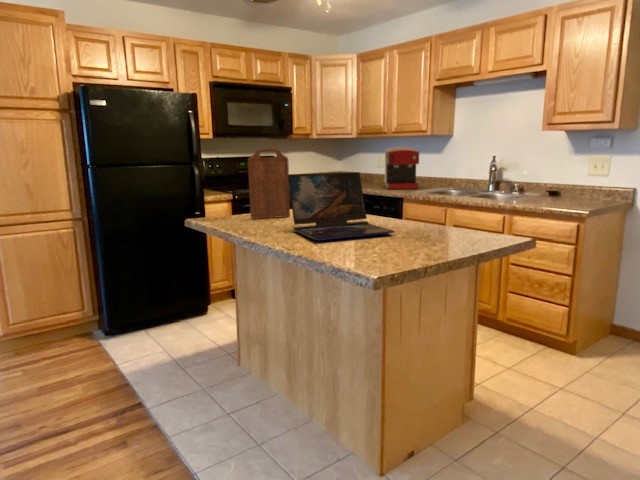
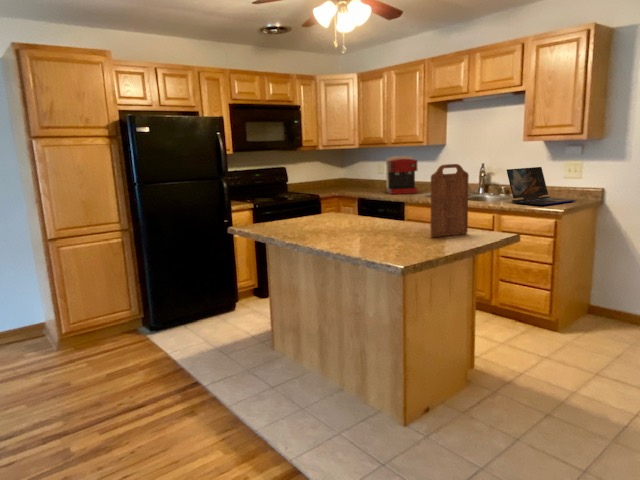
cutting board: present [248,148,290,219] -> present [431,164,469,237]
laptop: present [287,172,395,241] -> present [507,167,576,205]

